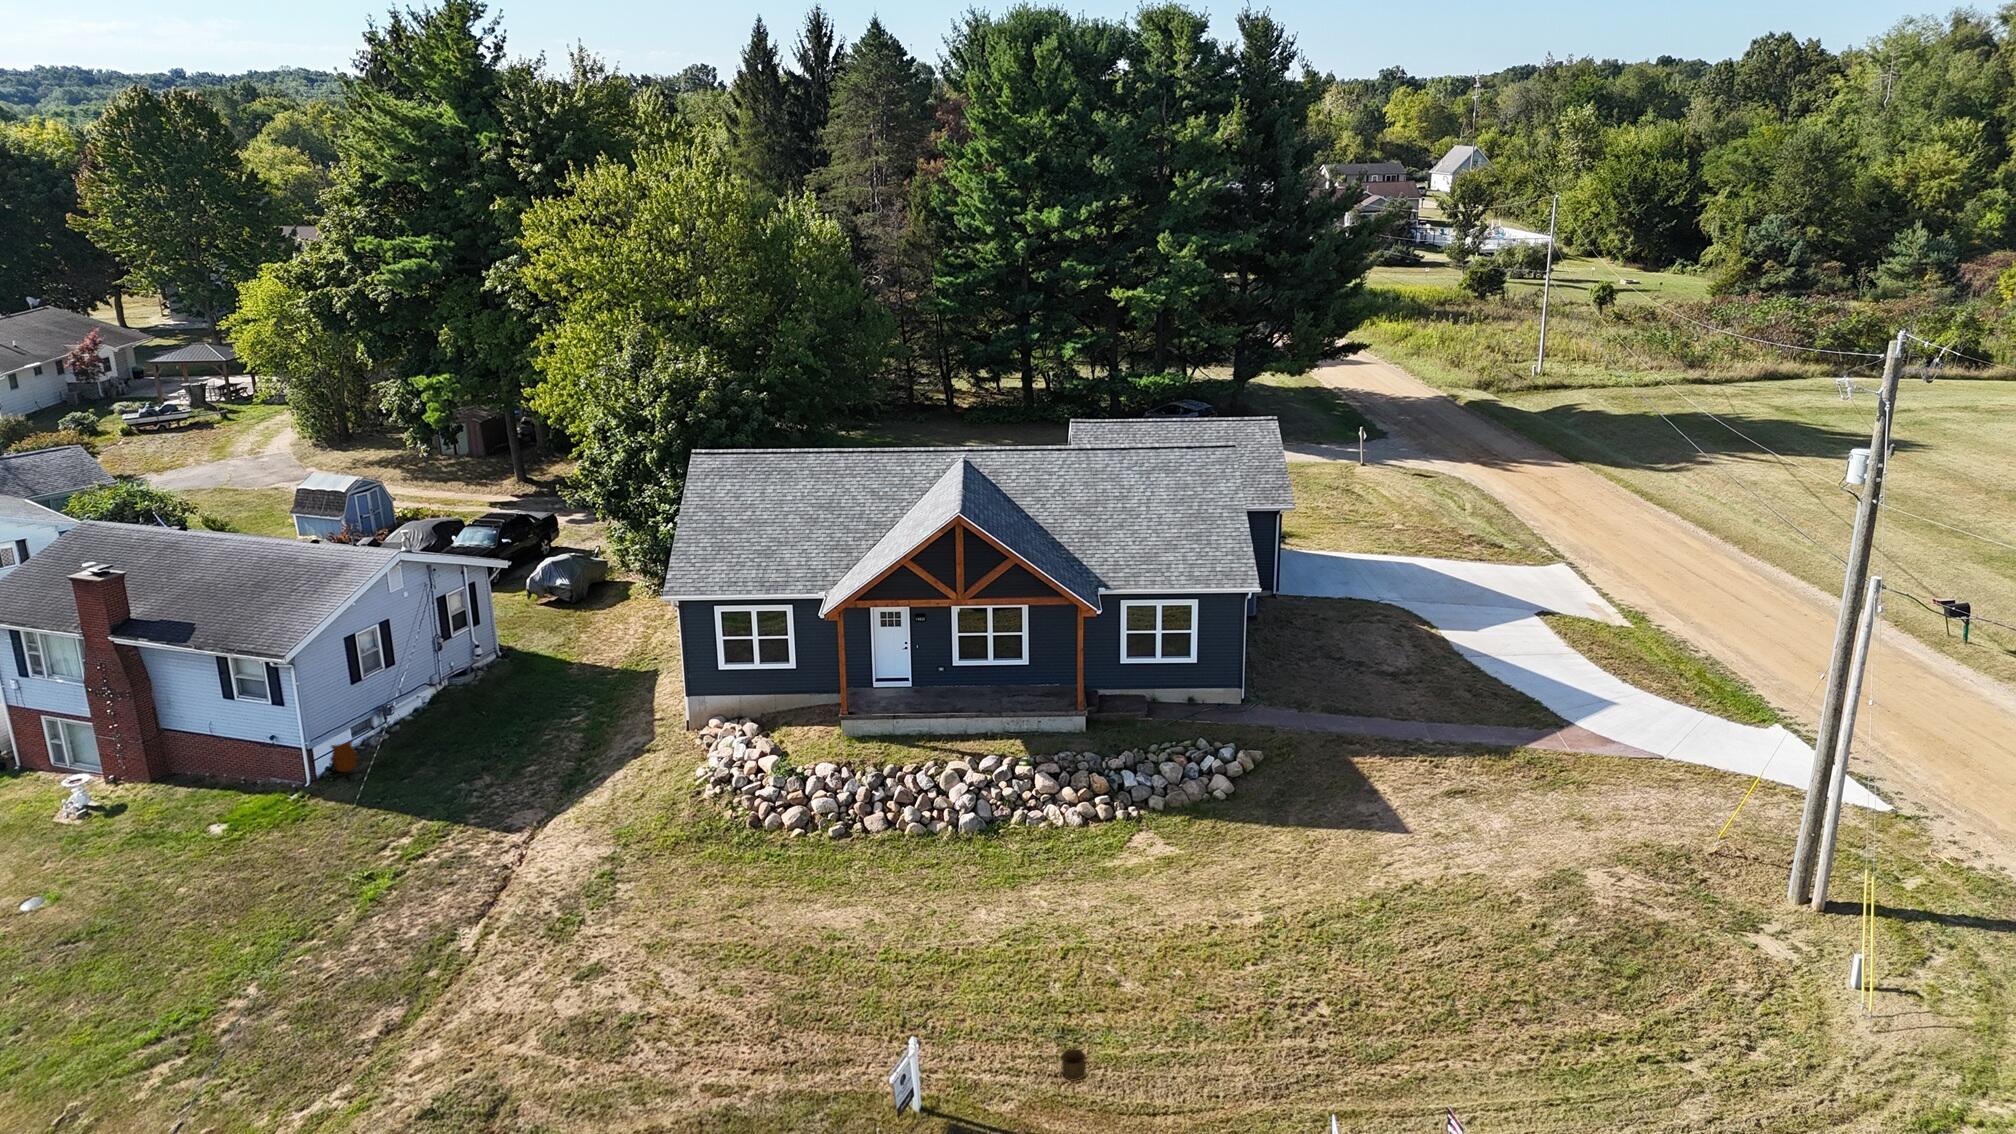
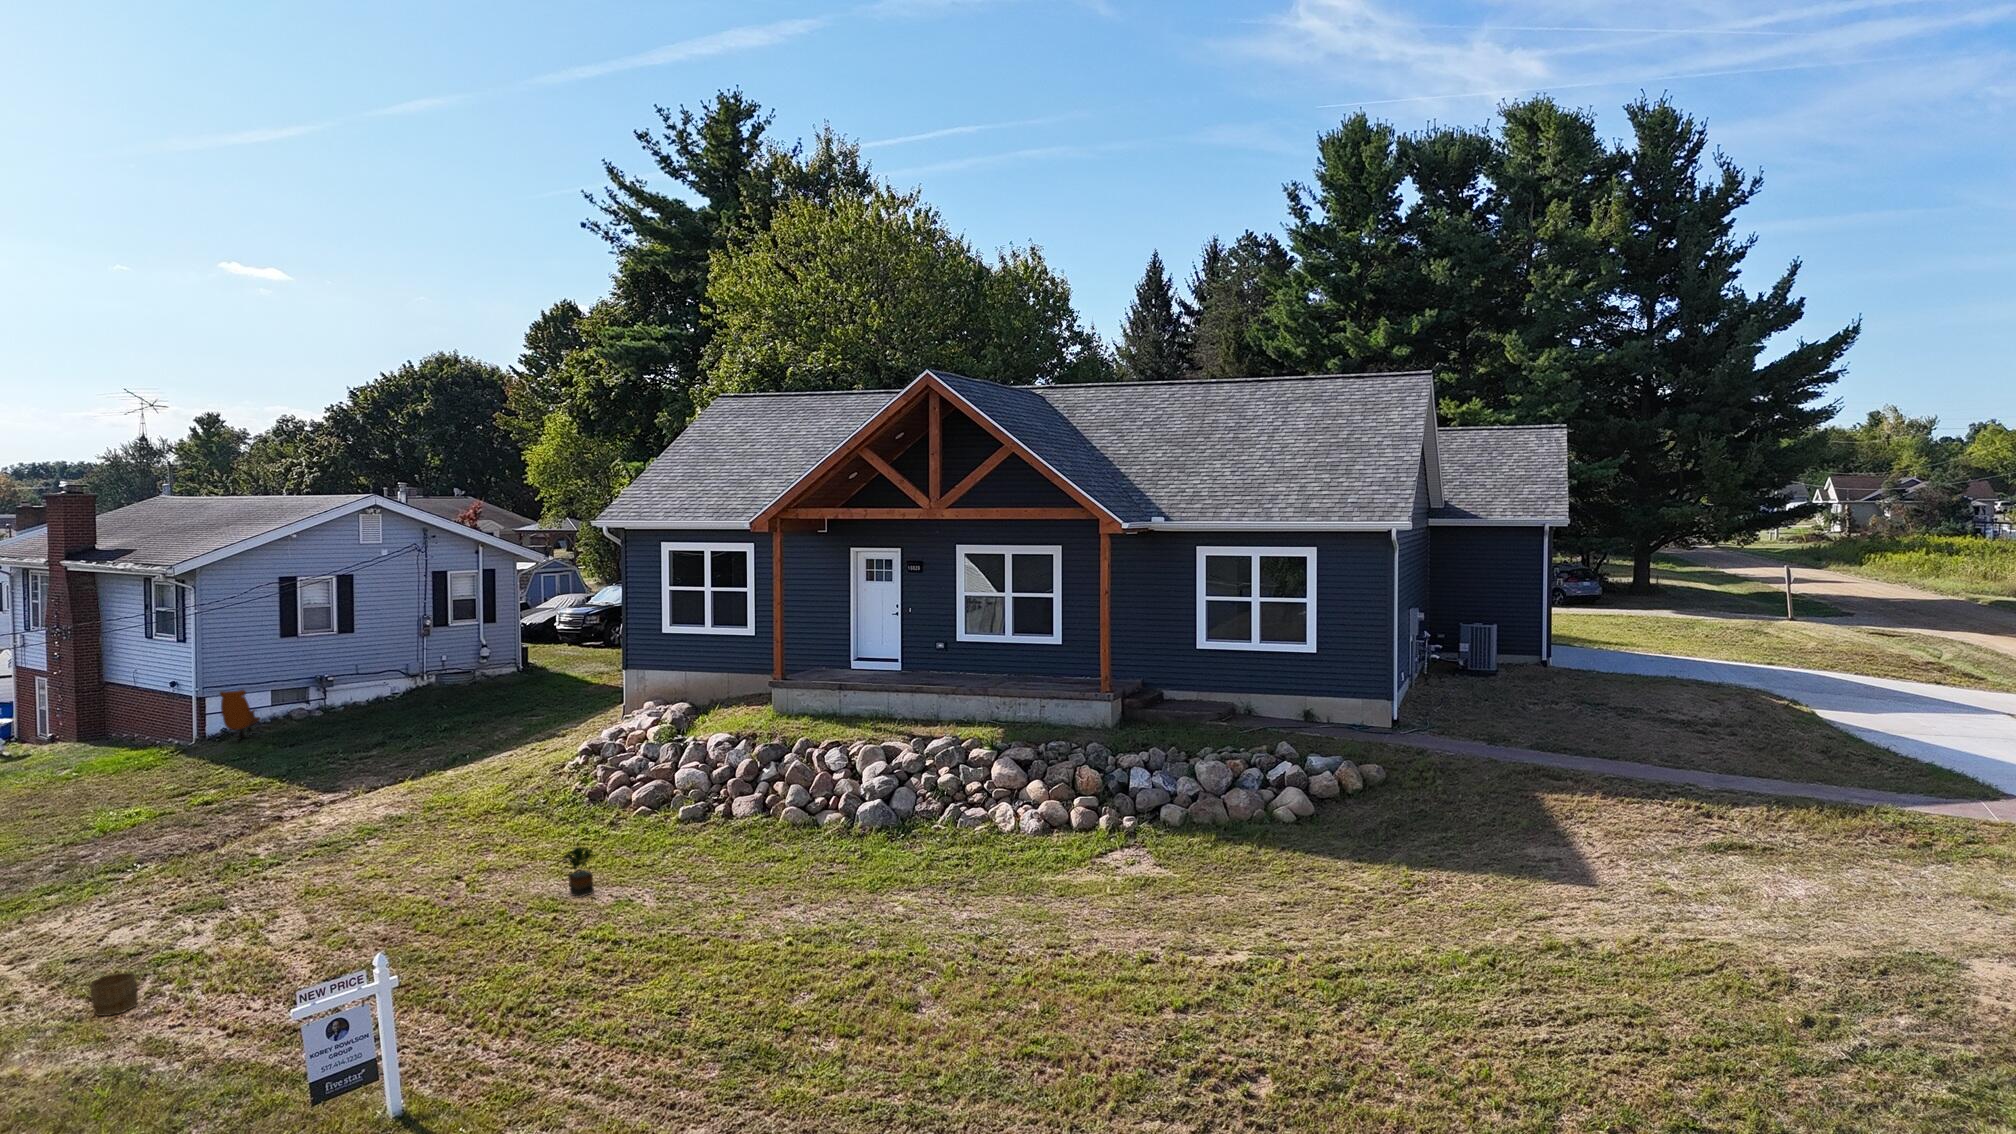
potted tree: none [823,897,843,930] -> present [564,847,595,898]
wooden bucket: present [1061,1048,1086,1081] -> present [89,973,138,1016]

